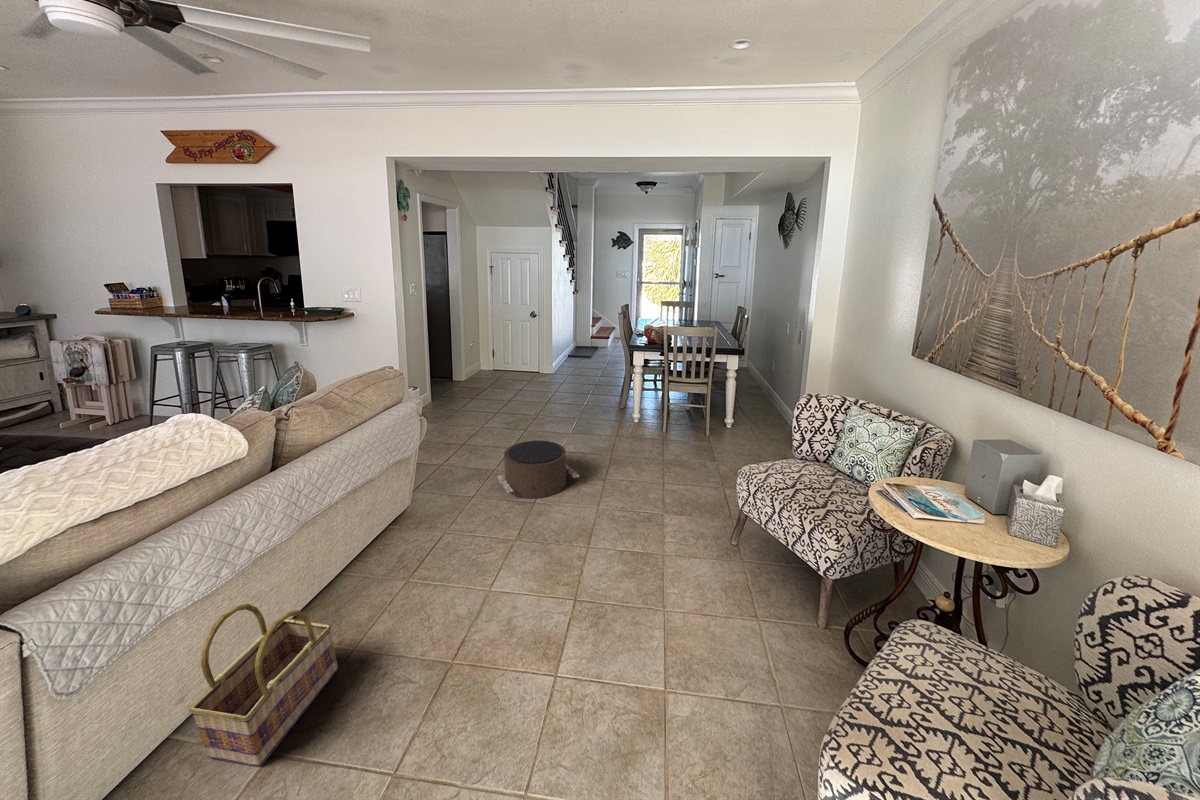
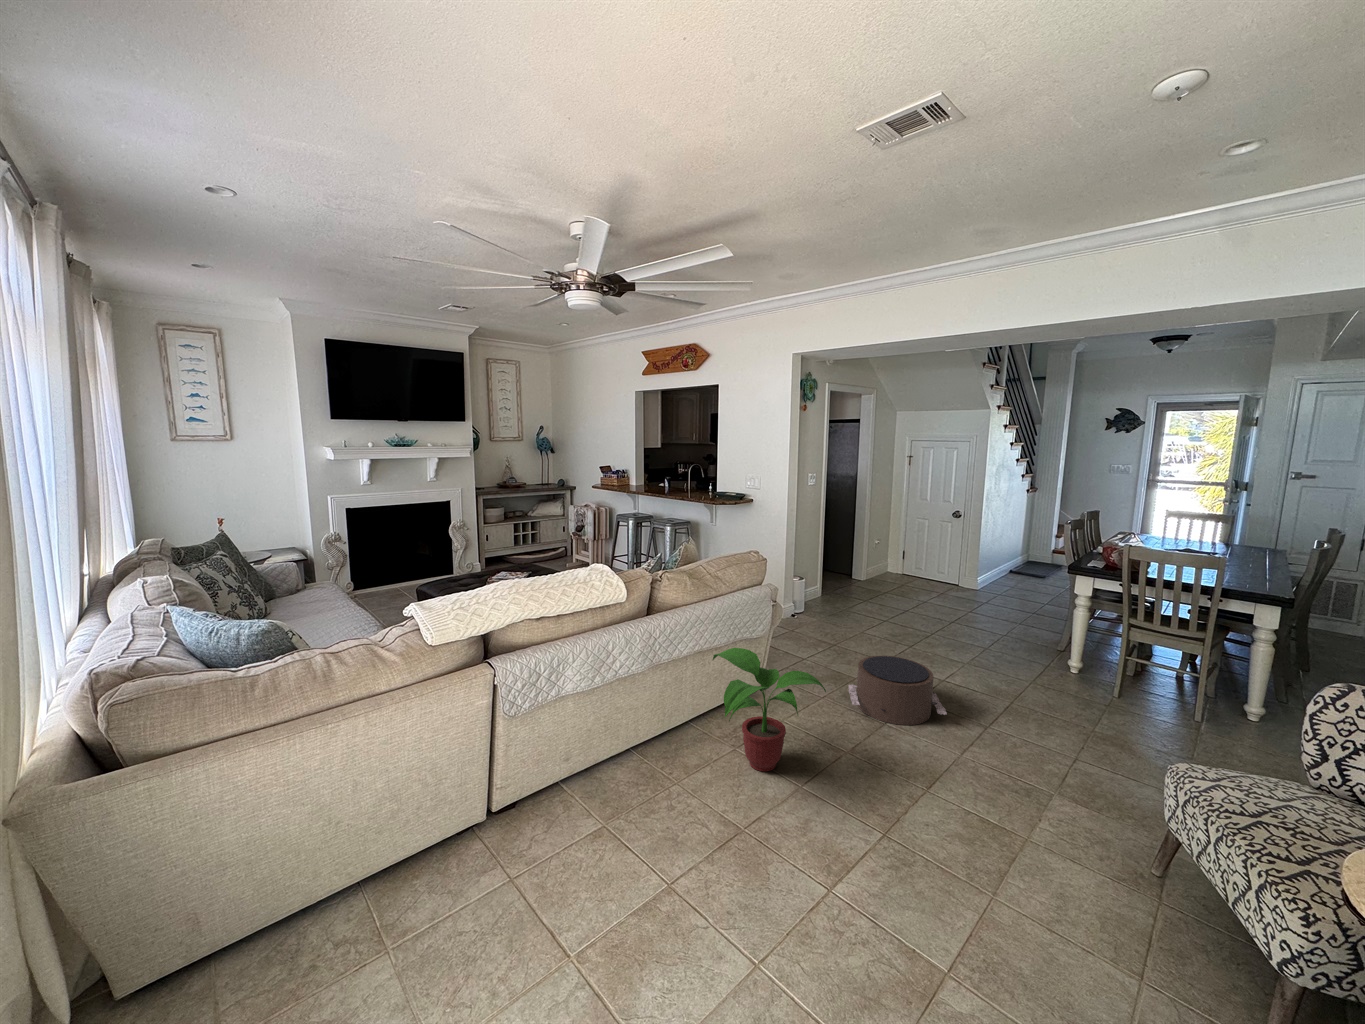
potted plant: none [365,475,497,591] -> present [713,648,826,771]
basket: present [189,604,338,766] -> none [570,705,661,828]

